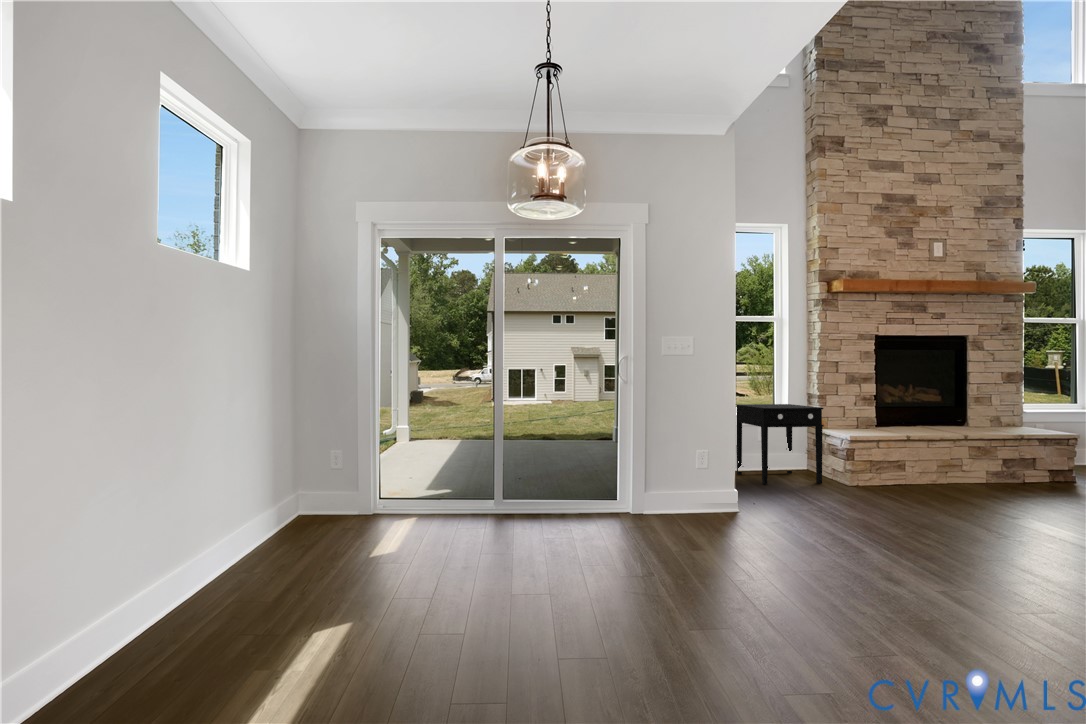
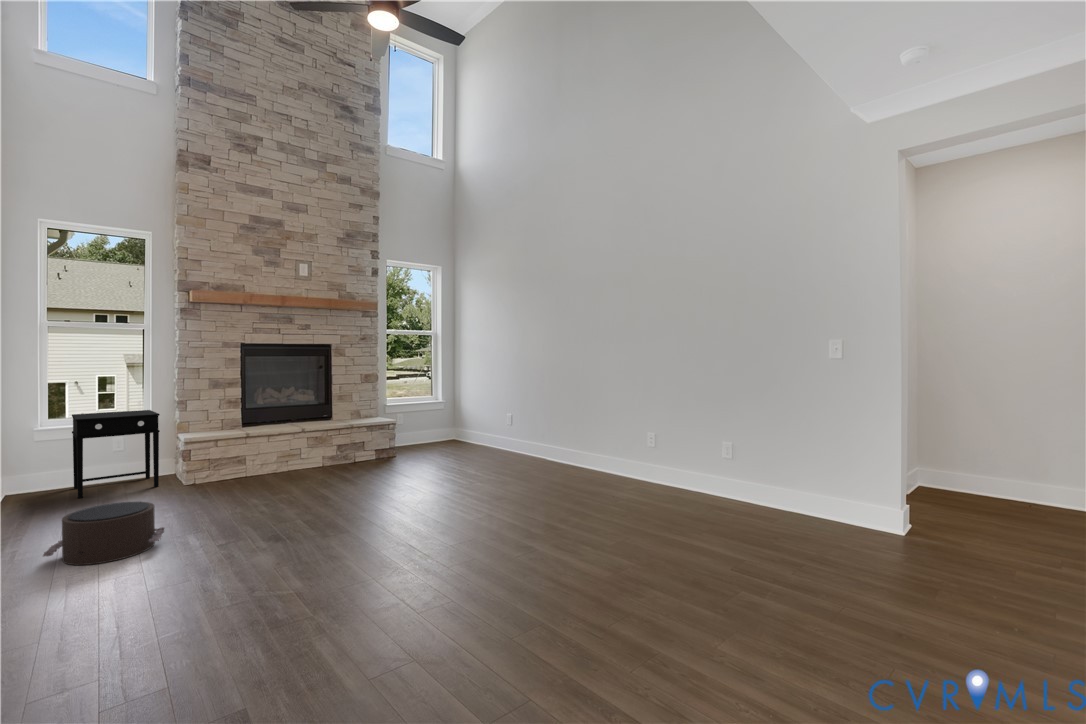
pouf: none [881,498,1017,566] -> present [43,502,164,565]

